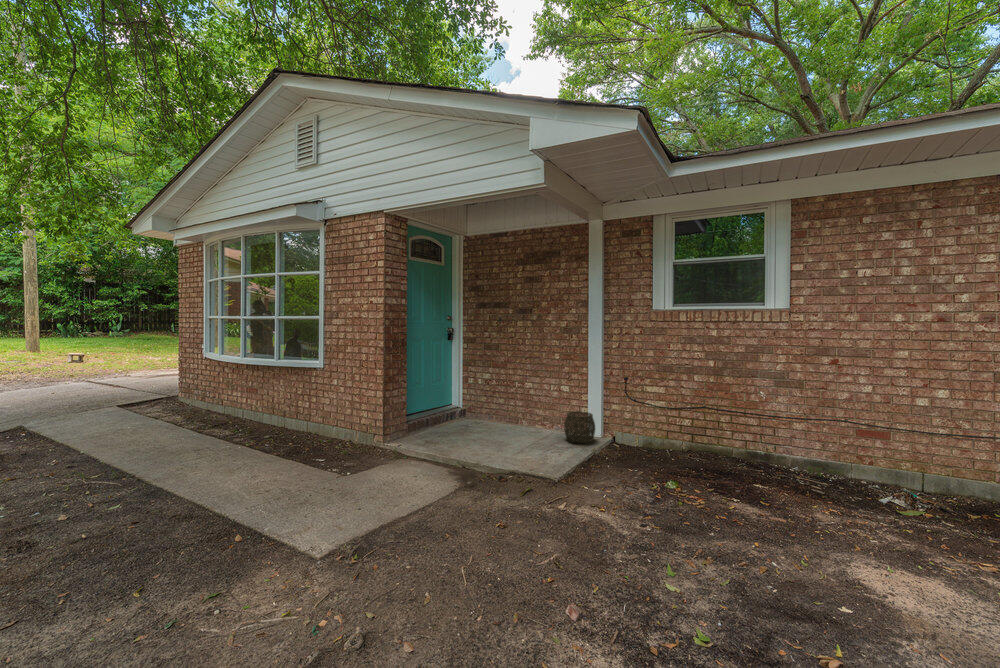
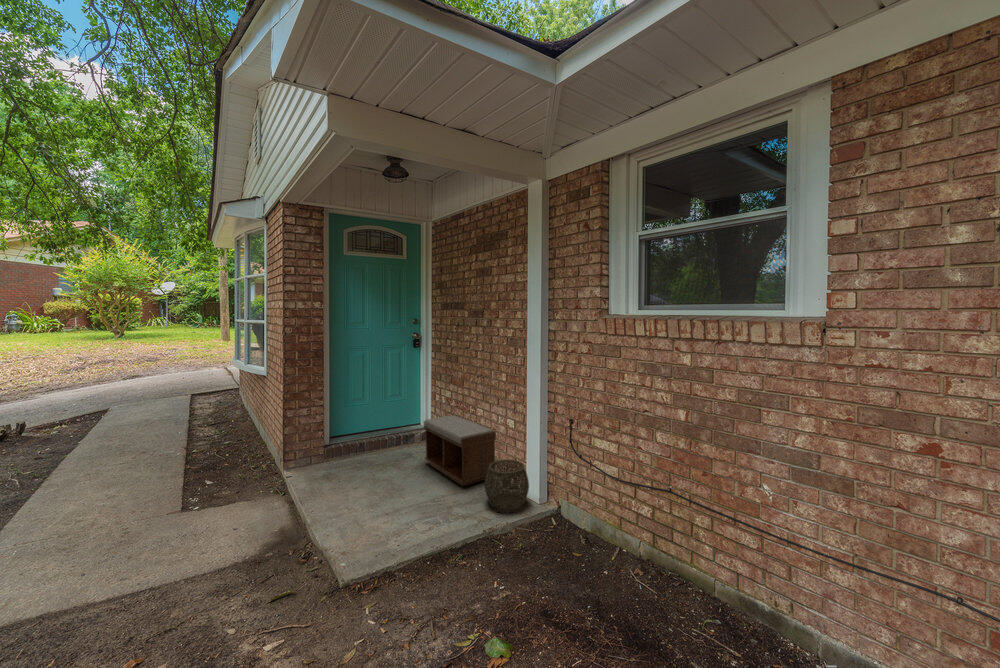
bench: none [485,390,552,437] -> present [424,415,496,486]

